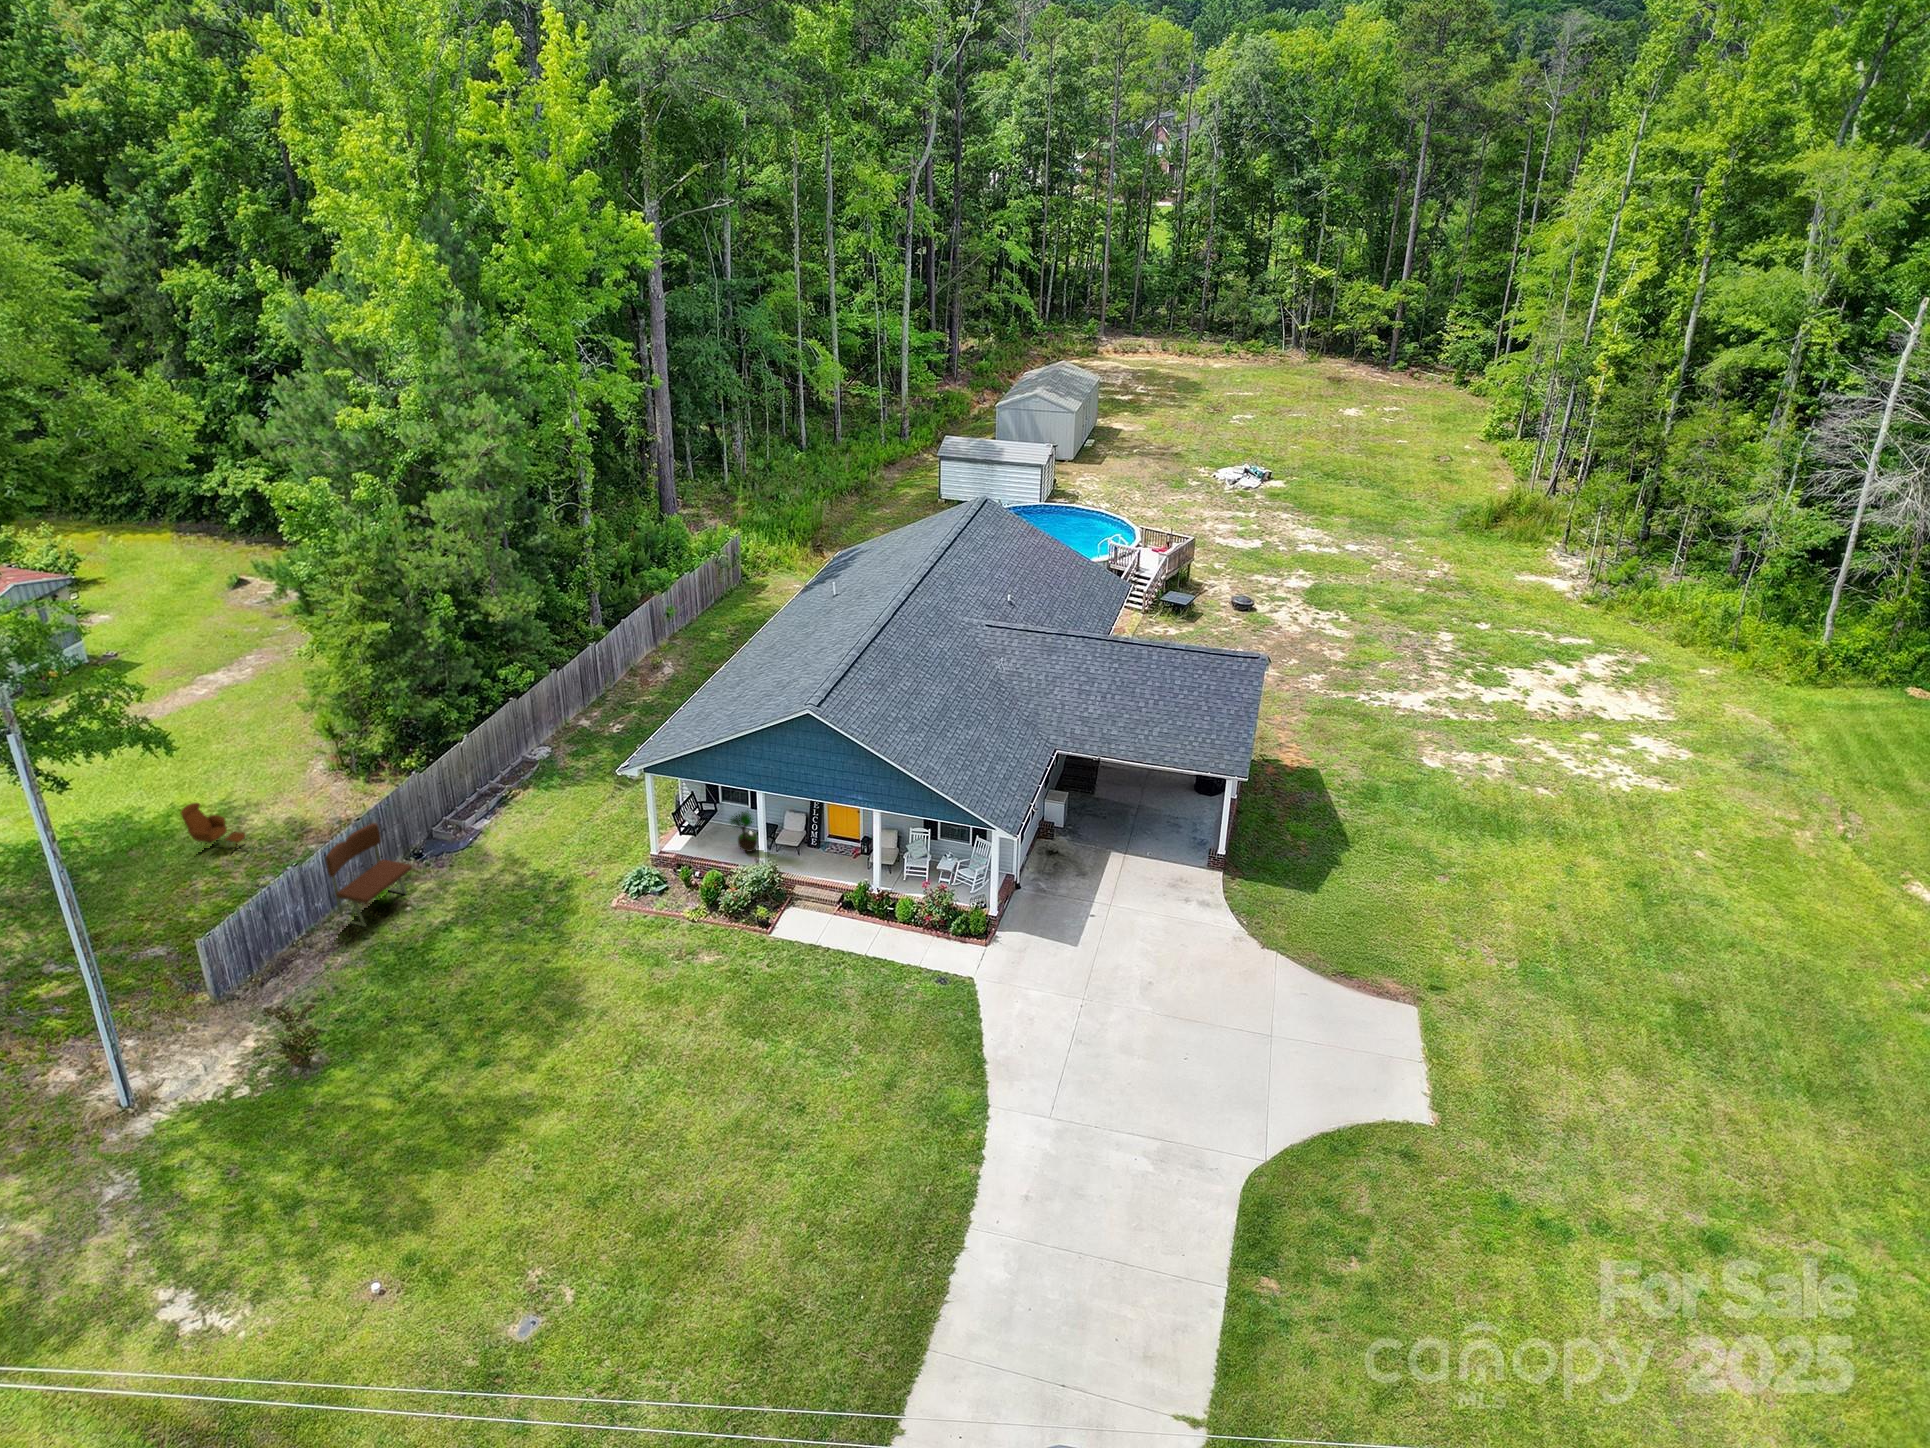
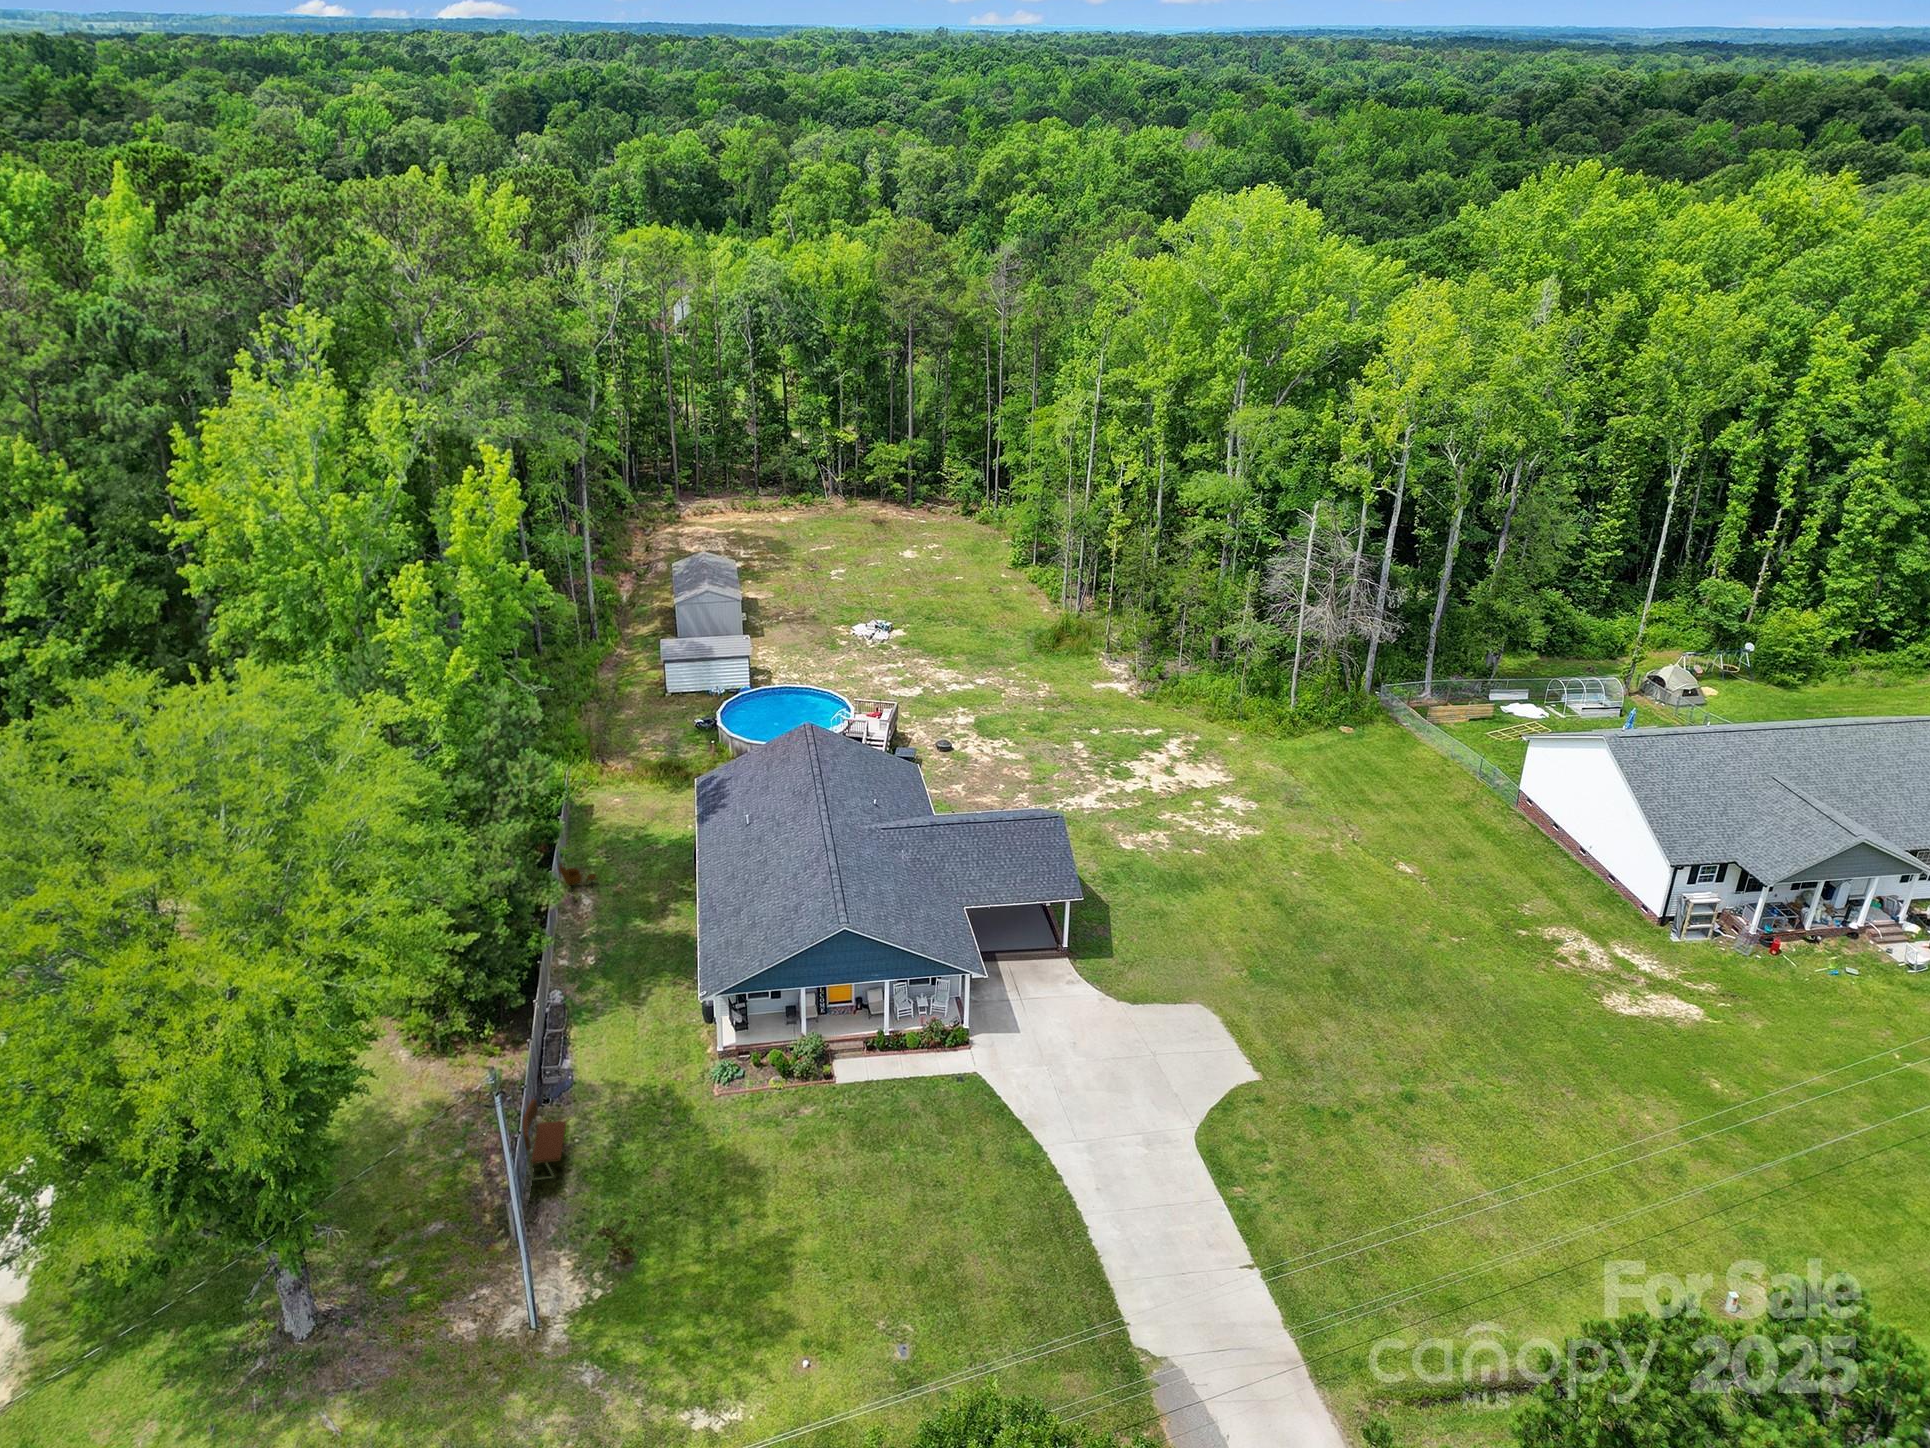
lounge chair: present [181,803,245,855] -> present [559,863,596,887]
potted tree: present [730,811,759,852] -> none [762,1001,784,1030]

